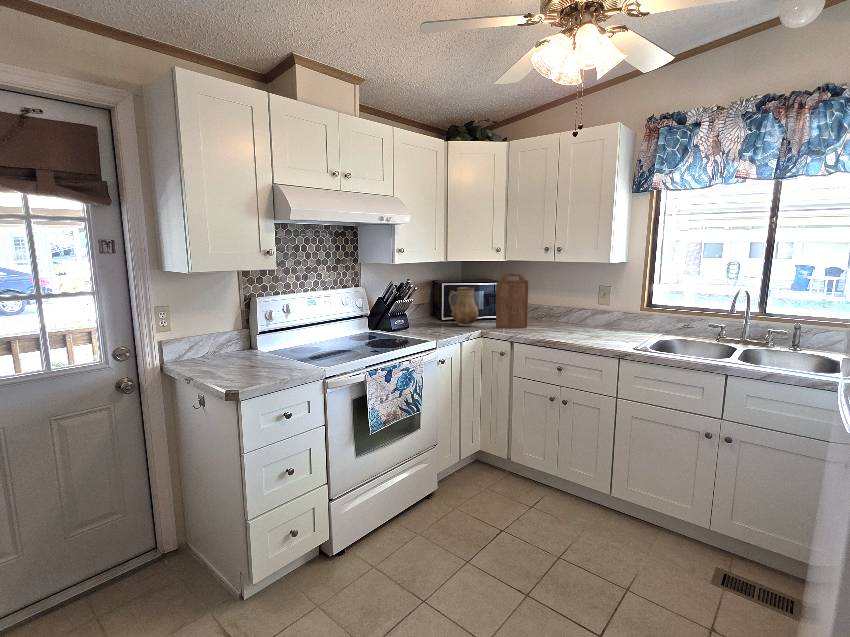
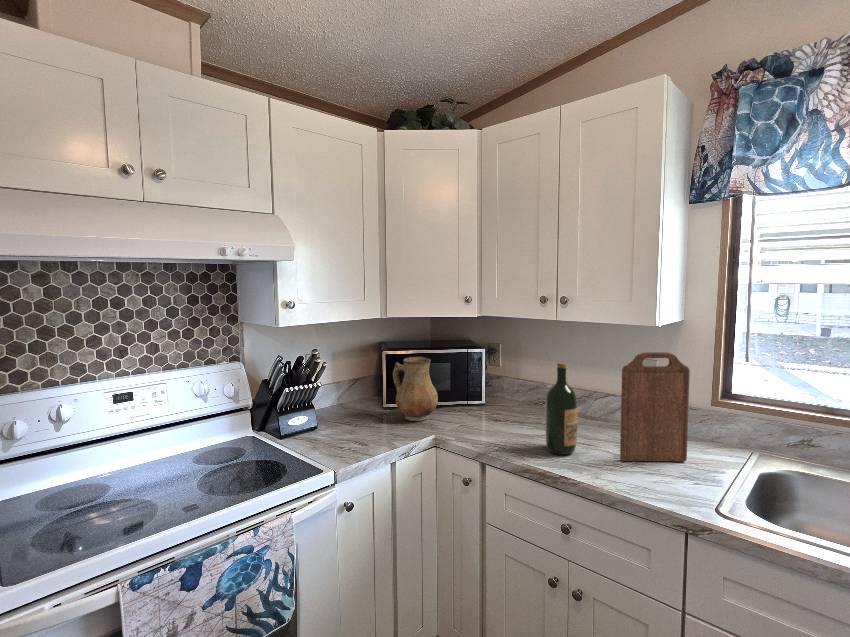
cutting board: present [496,273,529,328] -> present [620,352,690,461]
wine bottle: none [548,284,567,336] -> present [545,363,578,455]

